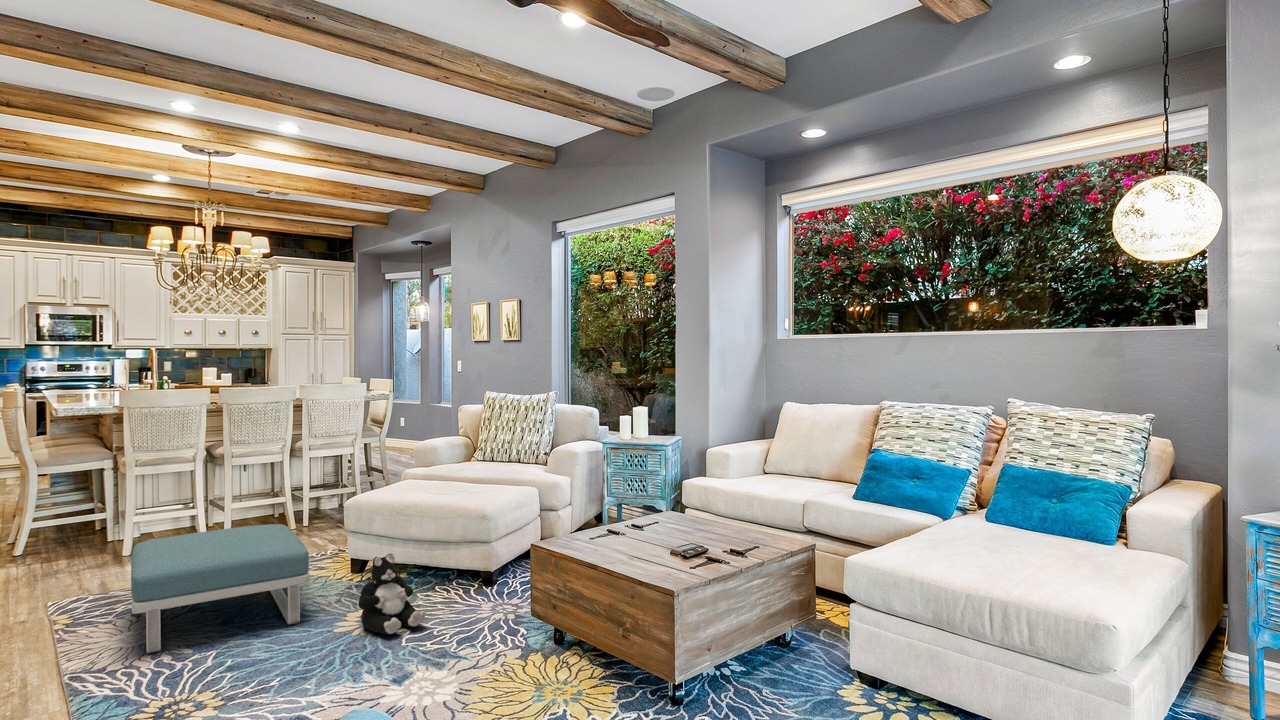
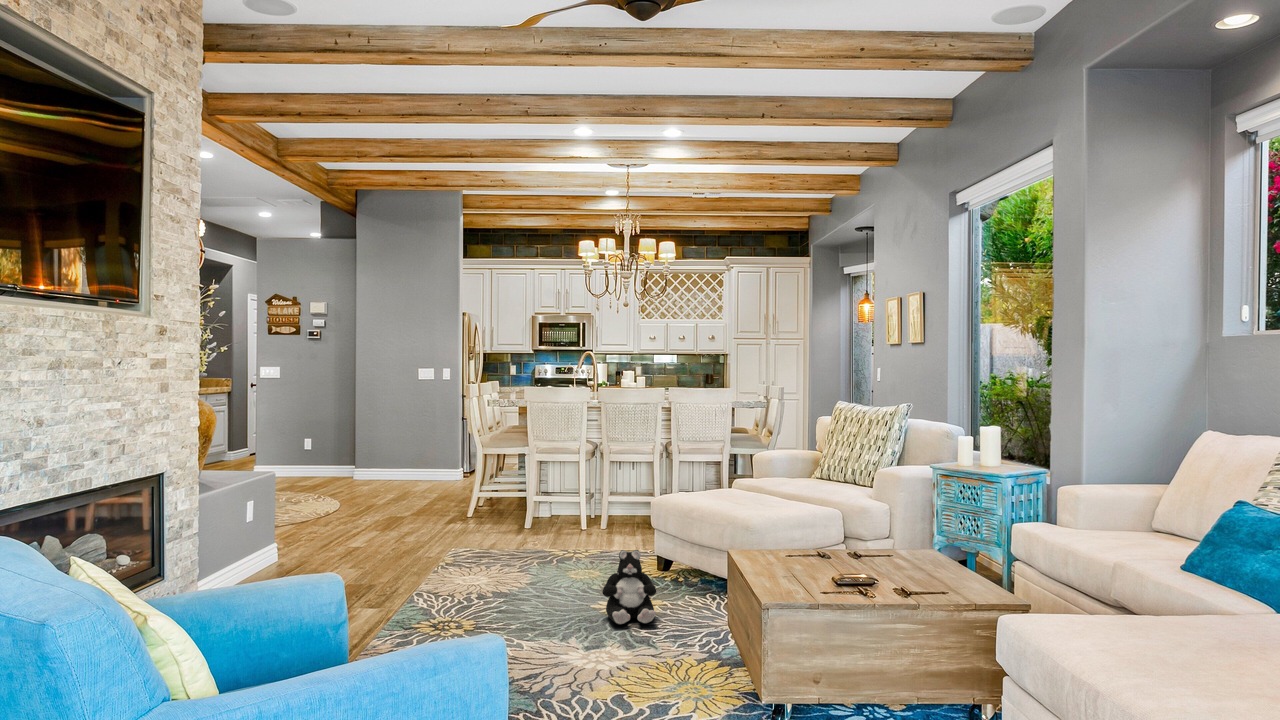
footstool: present [131,524,310,653] -> none [452,509,600,600]

